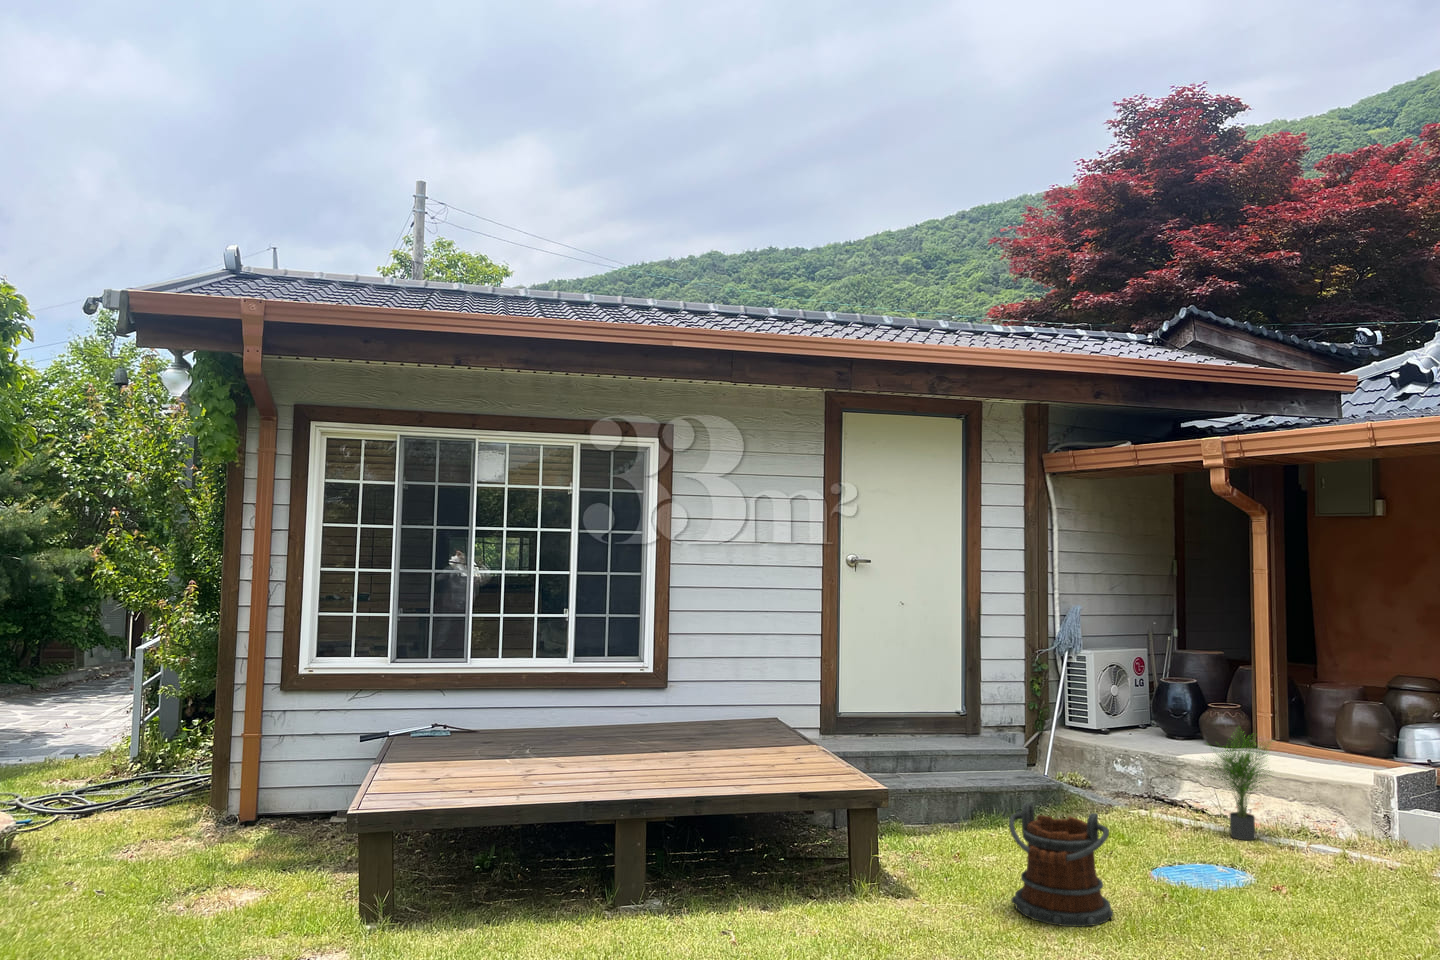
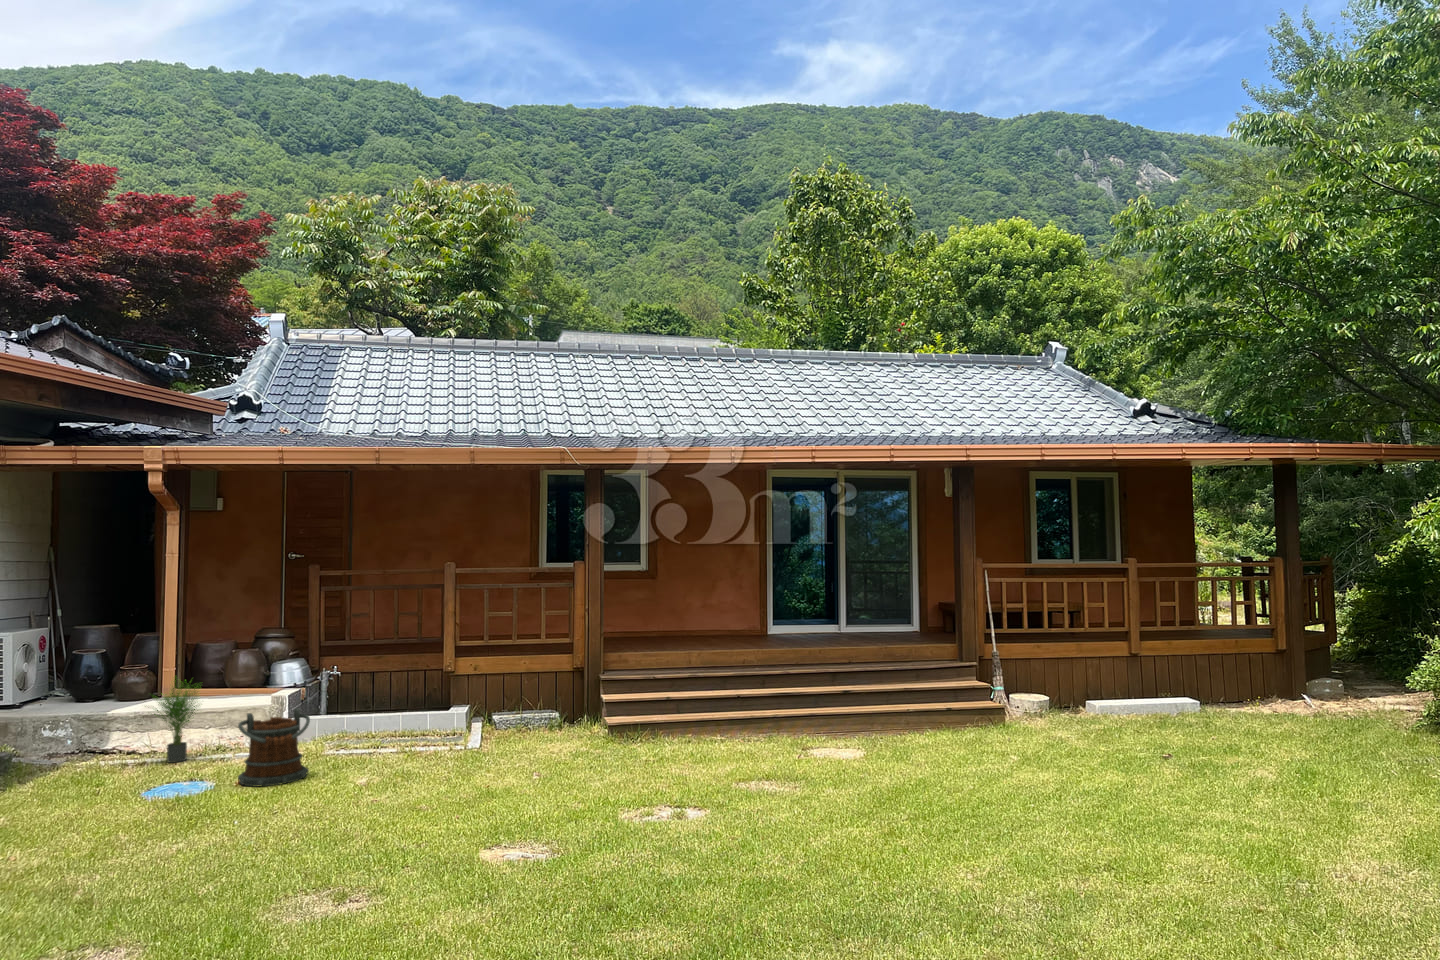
bucket: present [1009,803,1113,927] -> present [238,708,310,787]

